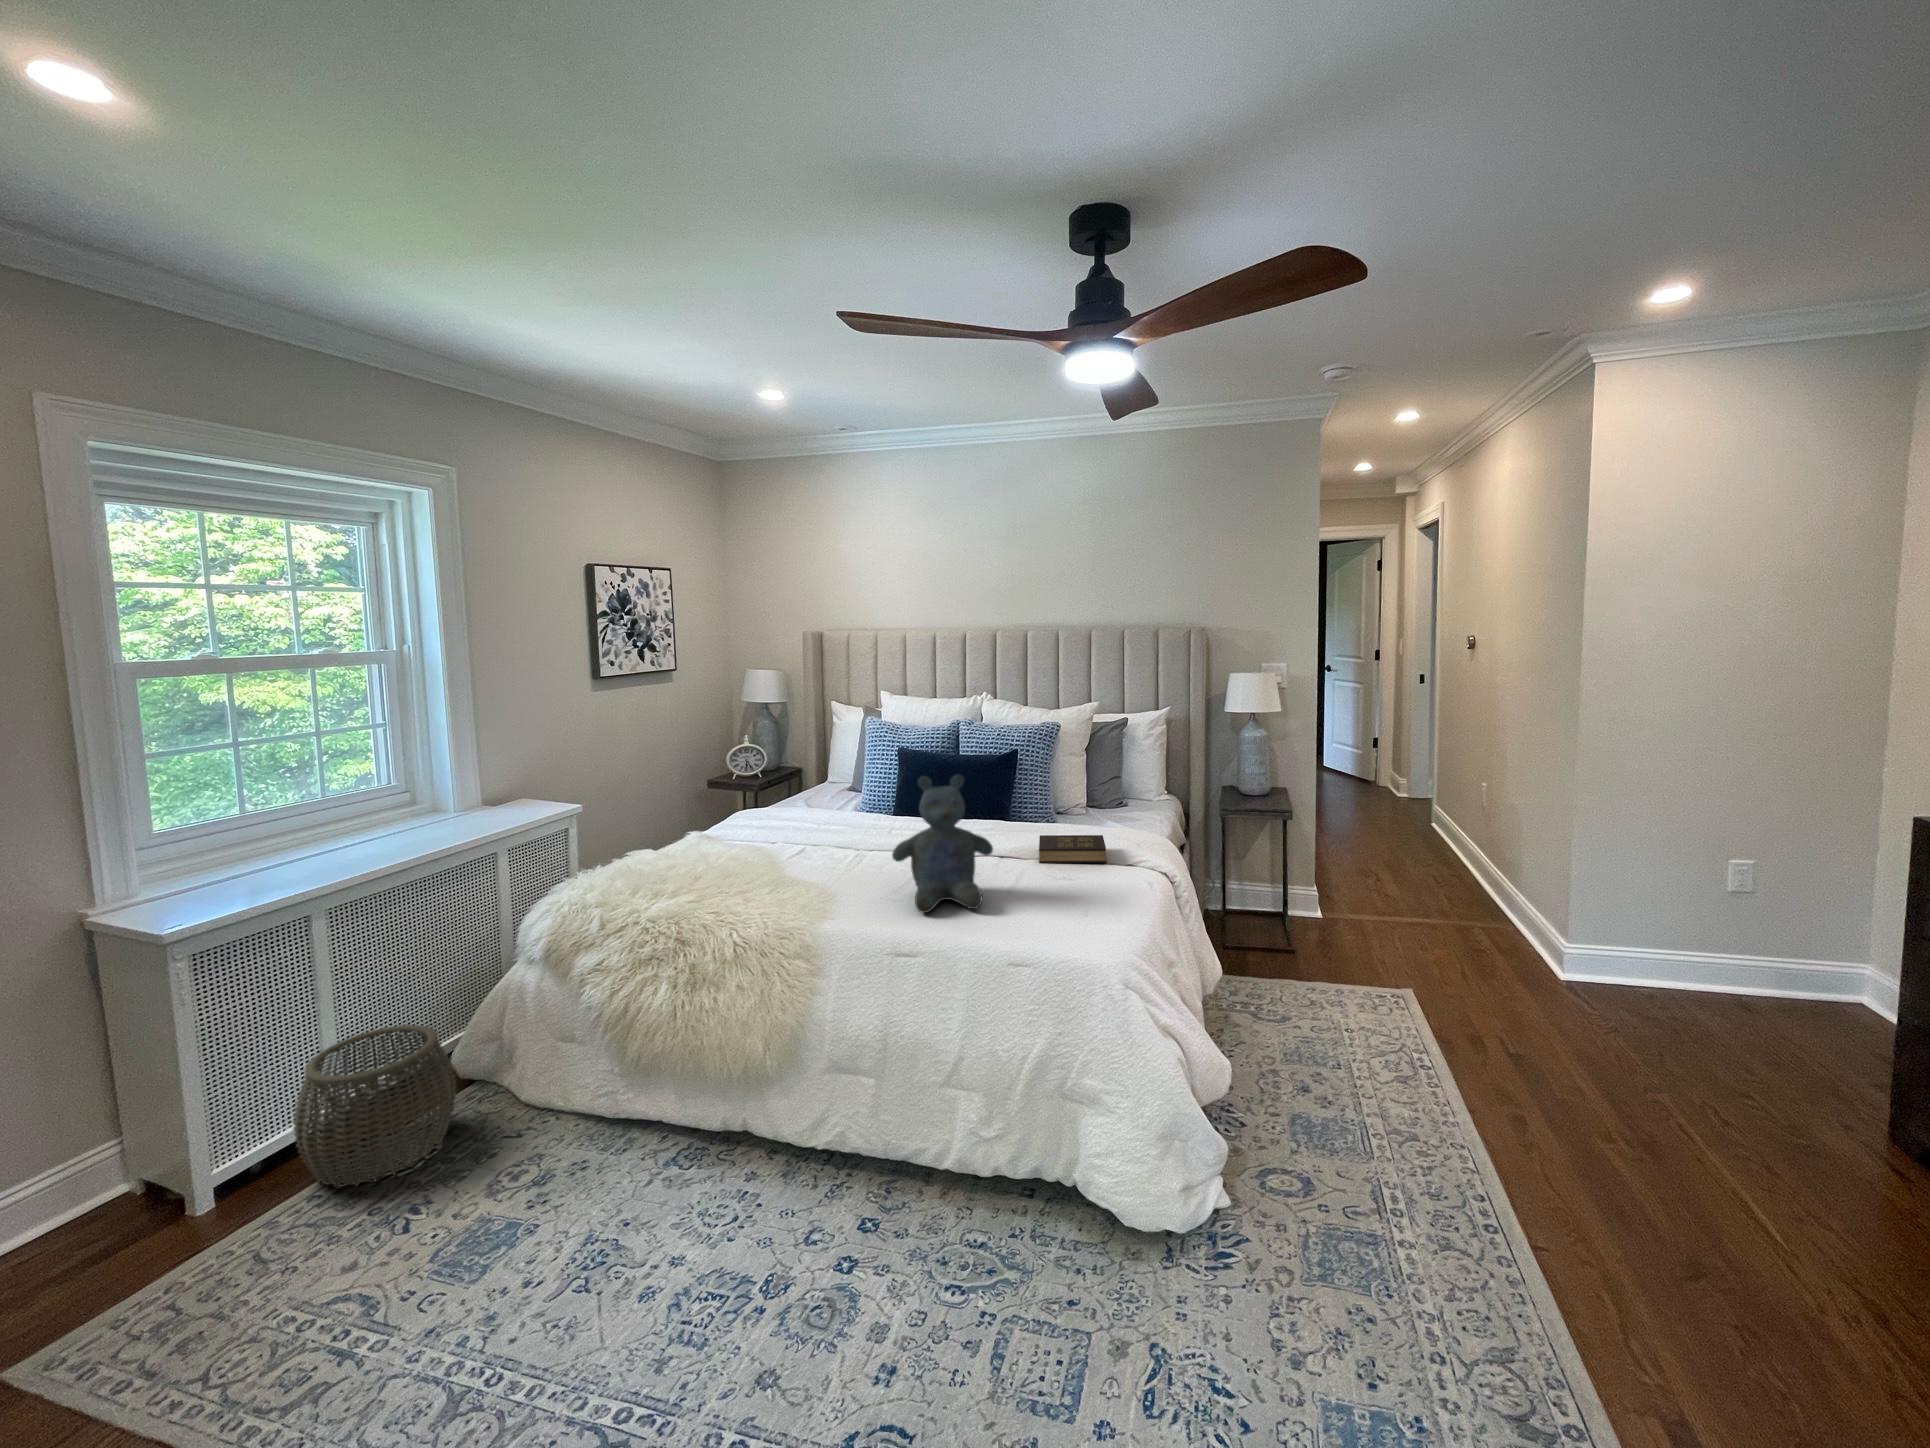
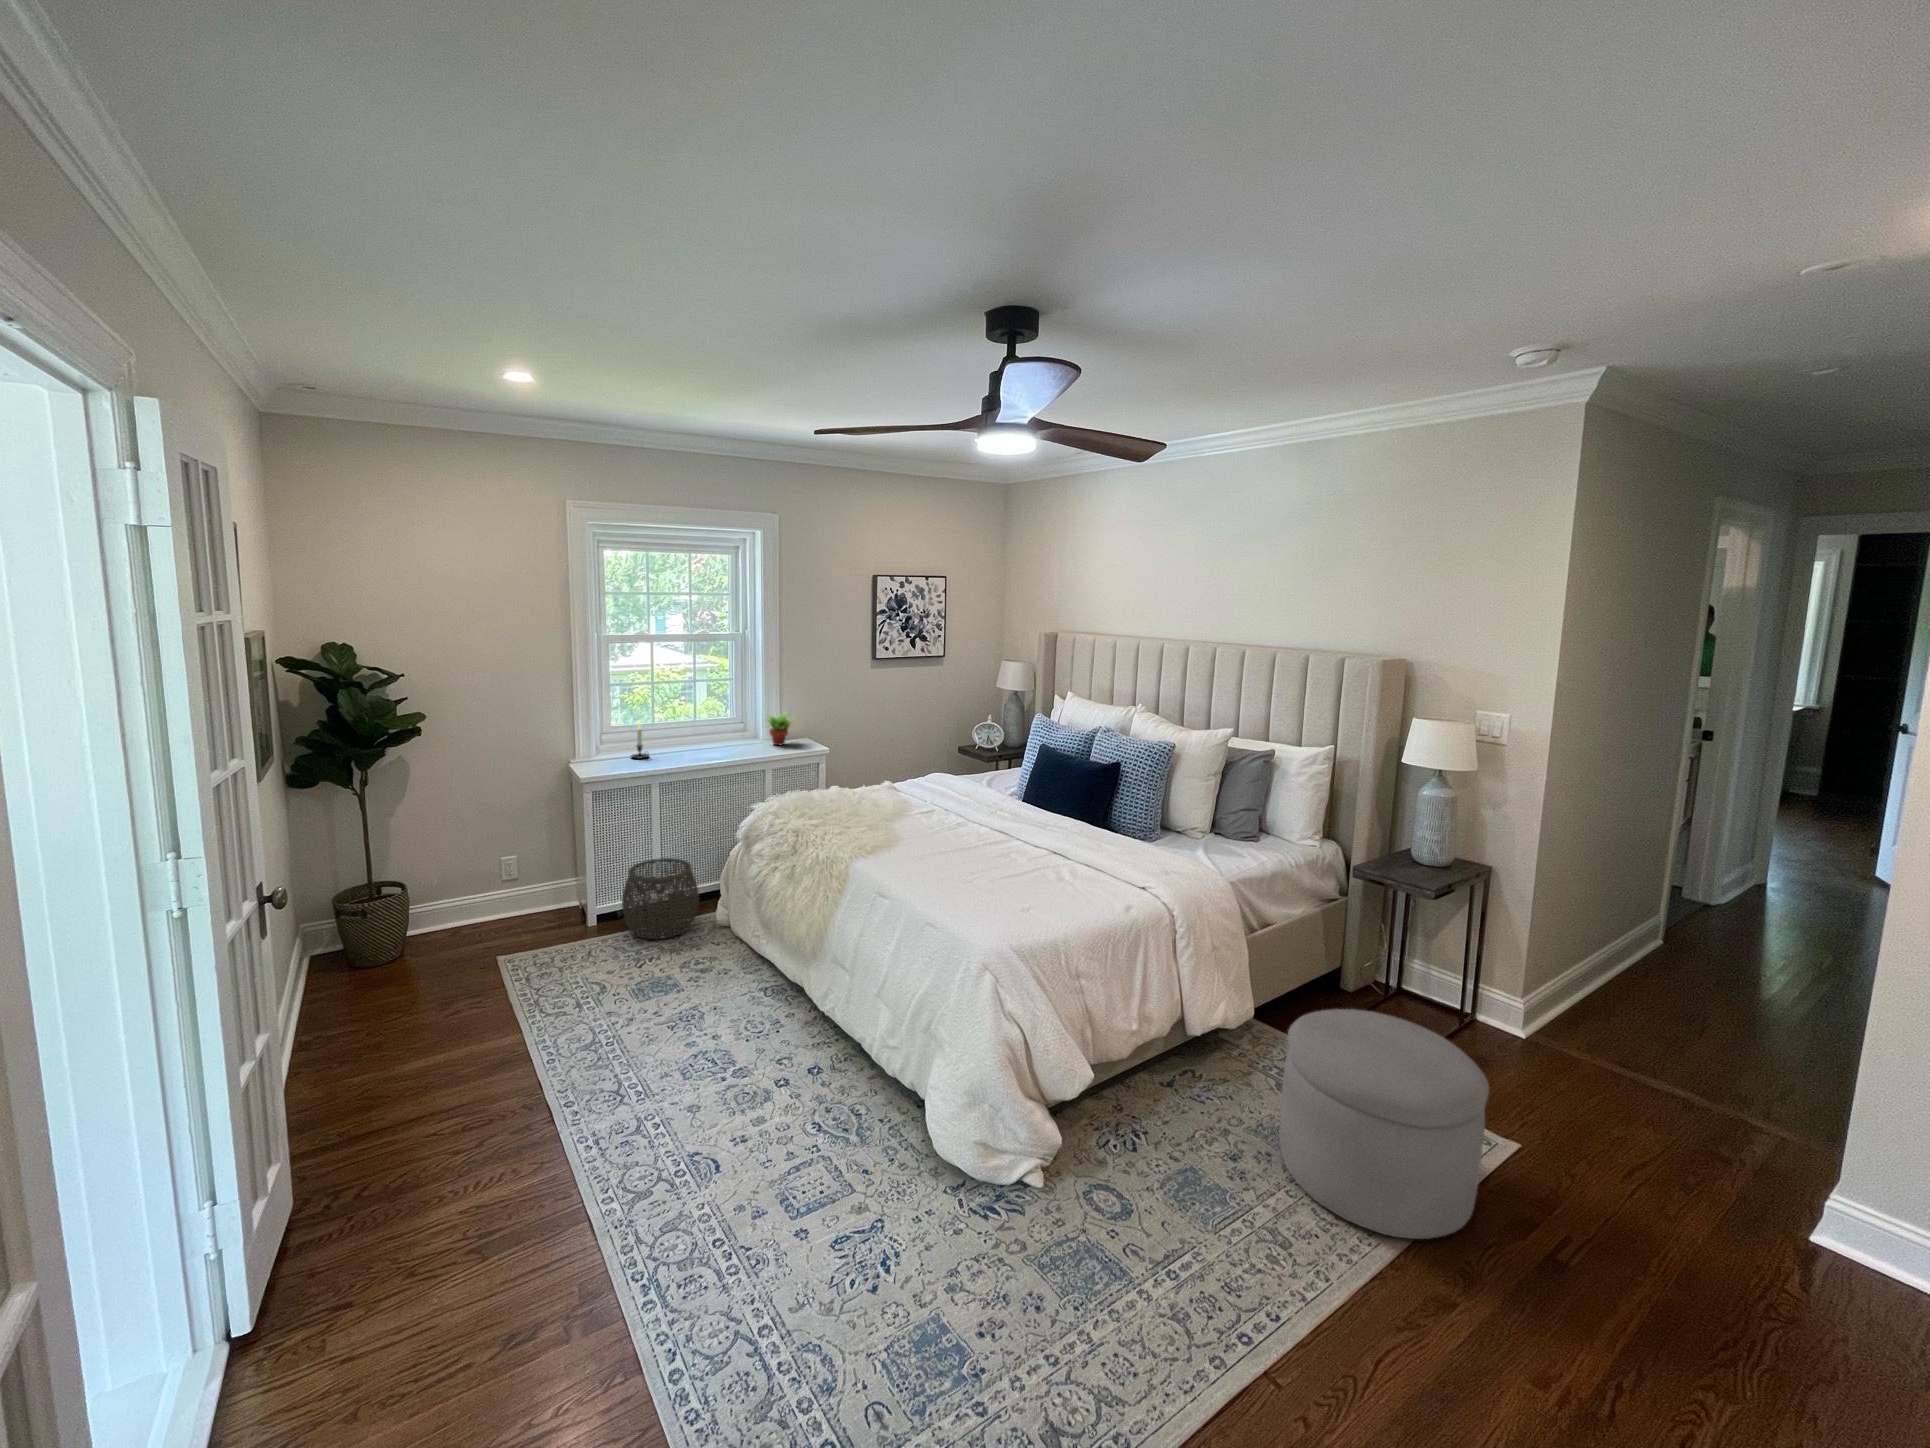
succulent plant: none [458,760,518,815] -> present [768,711,791,745]
stuffed bear: present [892,775,993,913] -> none [900,771,981,882]
candle: none [224,808,273,879] -> present [632,723,649,758]
hardback book: present [1039,835,1106,863] -> none [1055,844,1130,881]
ottoman: none [1308,913,1480,1096] -> present [1279,1009,1489,1239]

